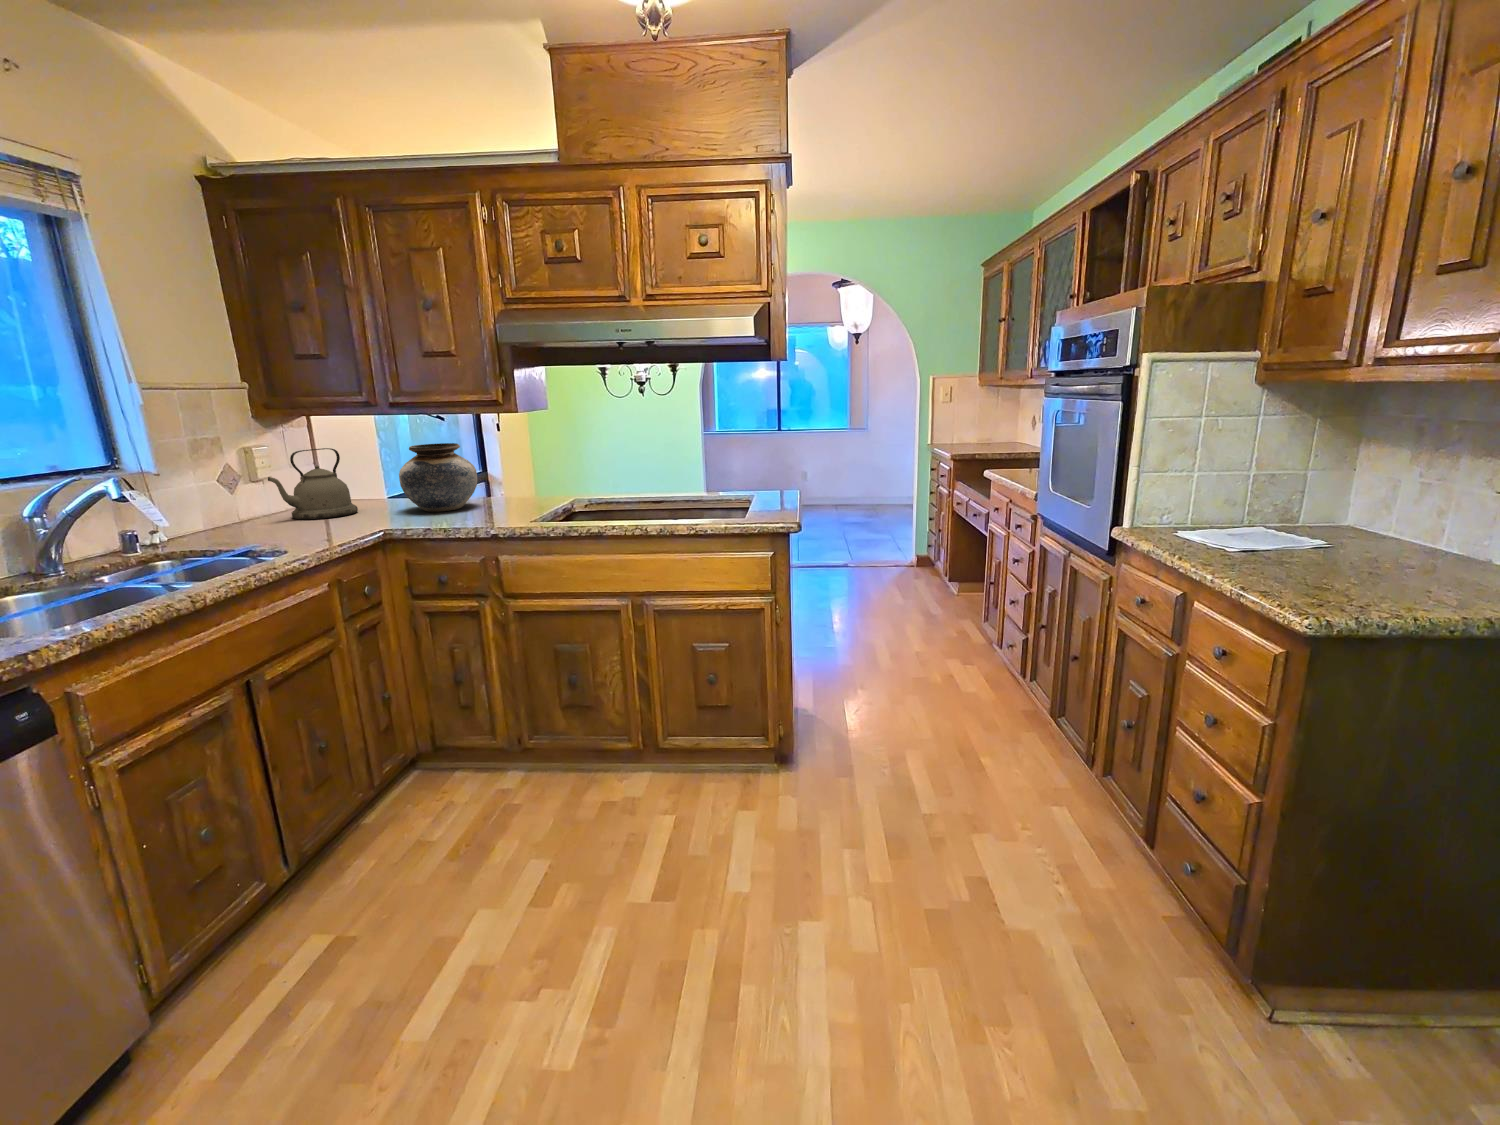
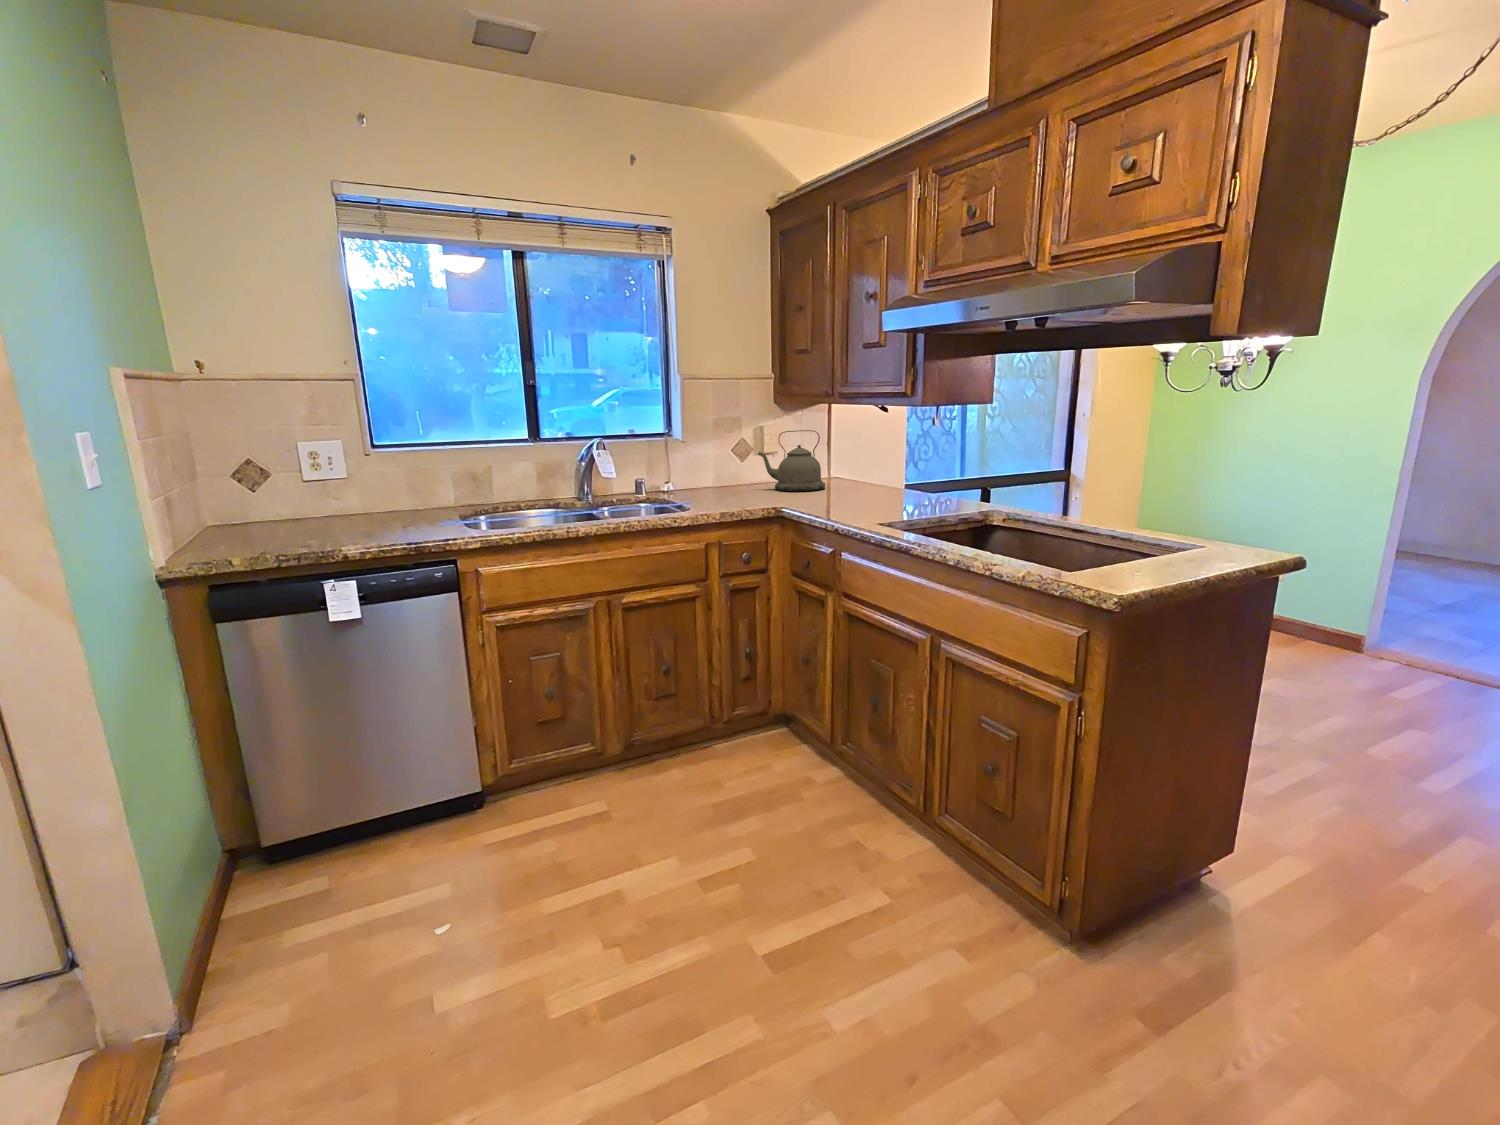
vase: present [399,443,478,512] -> none [839,430,913,499]

